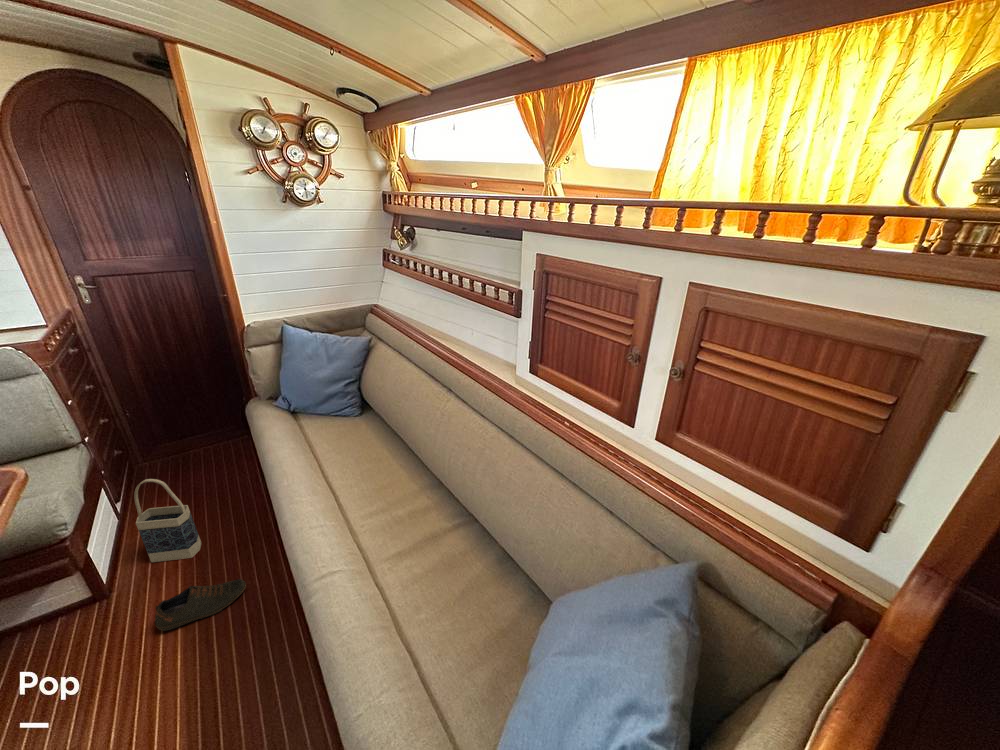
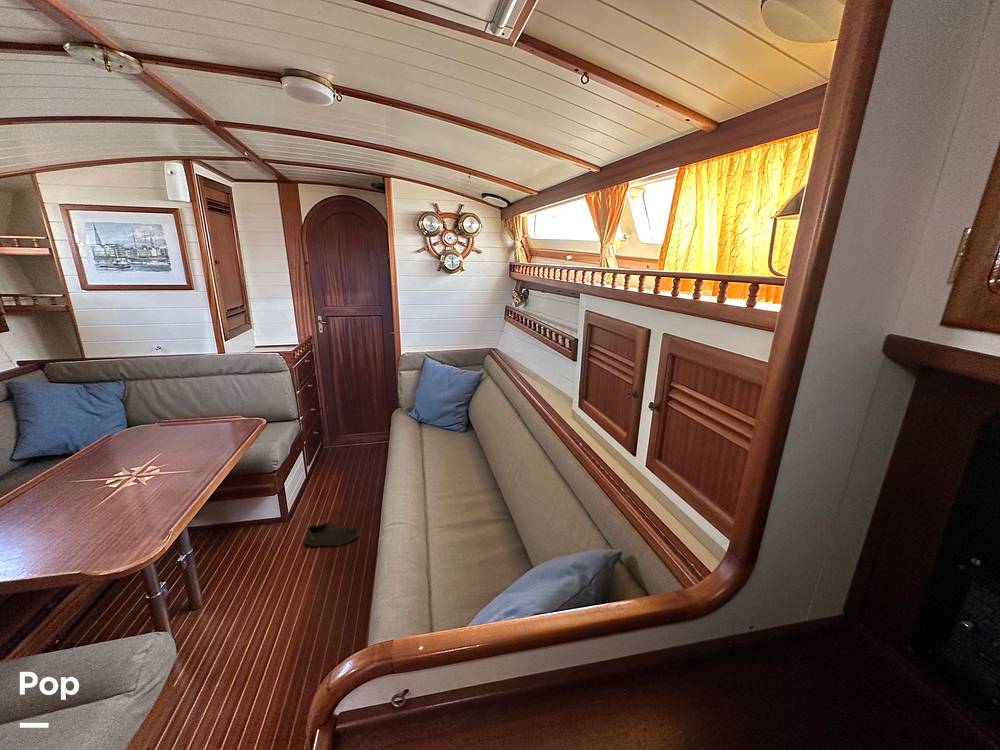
bag: present [134,479,201,562] -> none [312,446,344,509]

